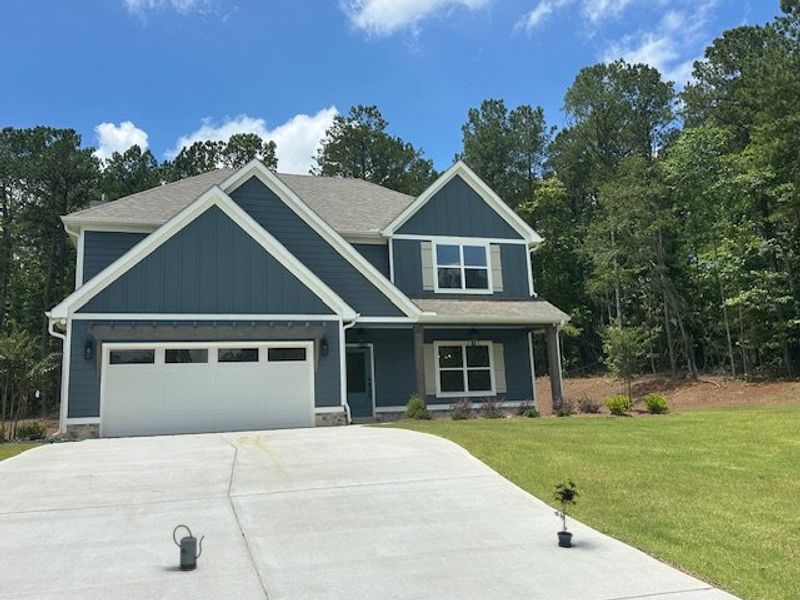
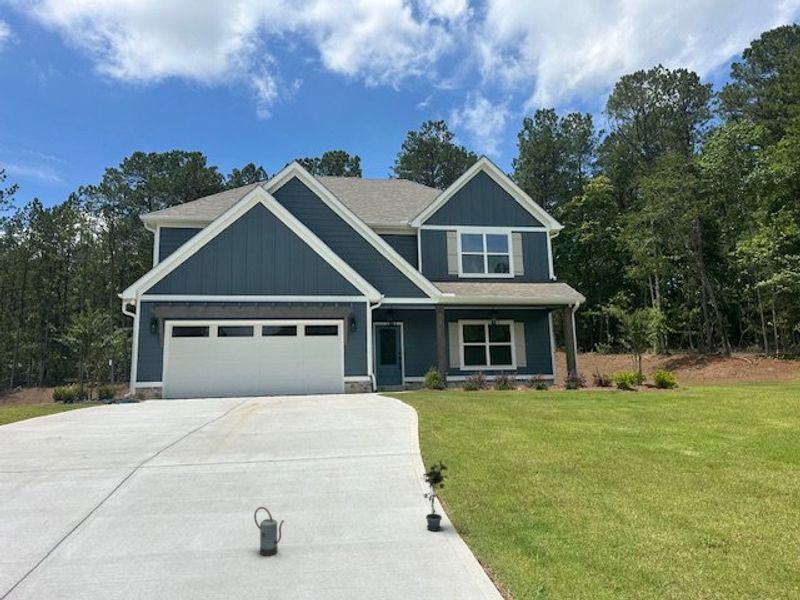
watering can: present [173,525,204,571] -> present [254,507,284,556]

